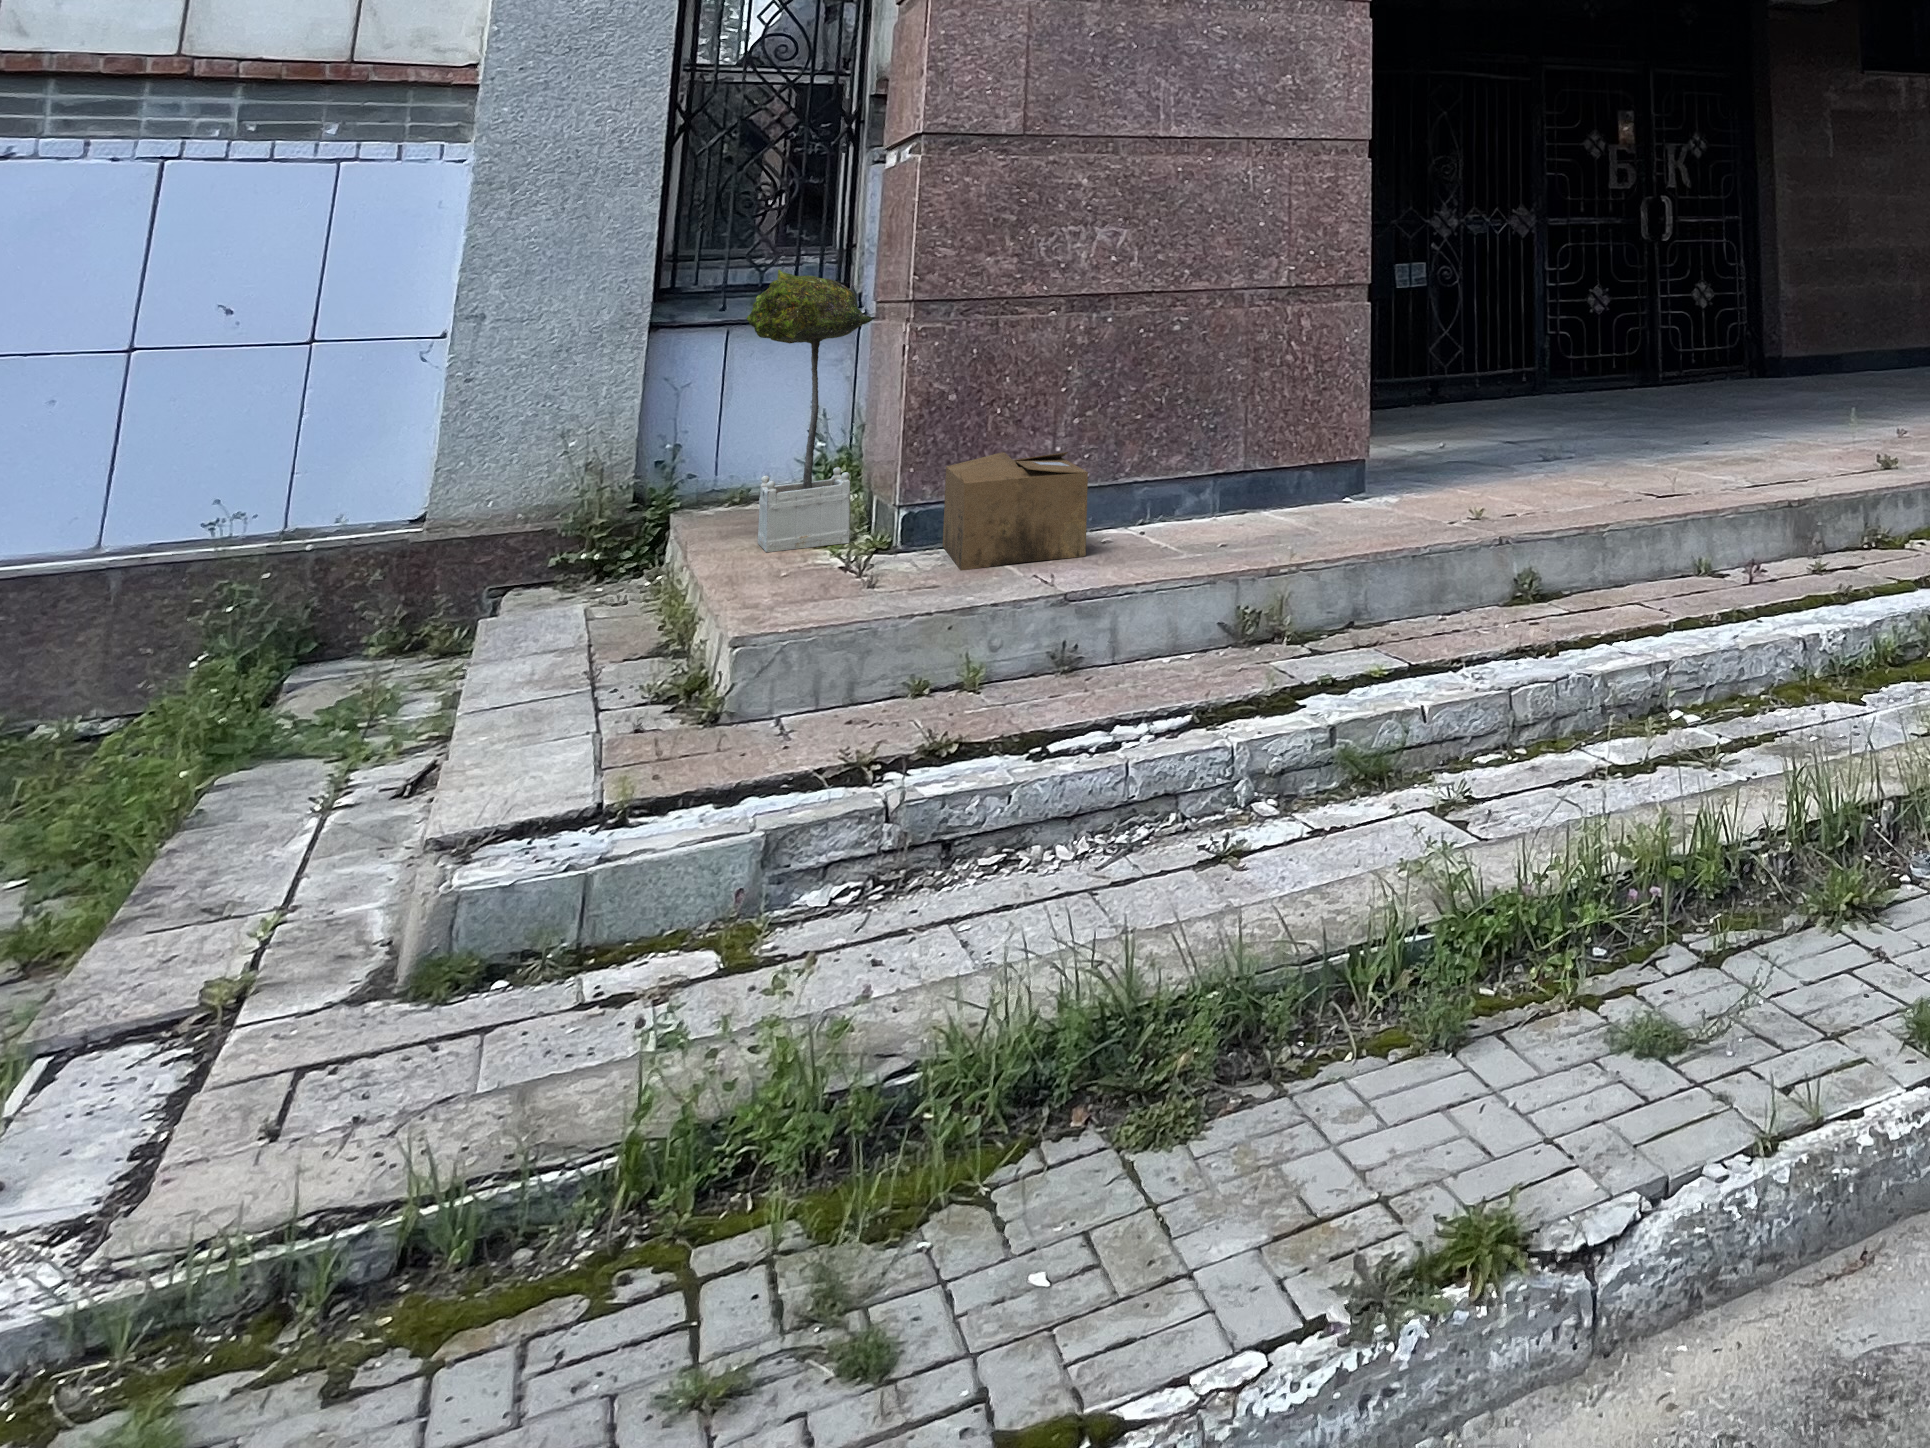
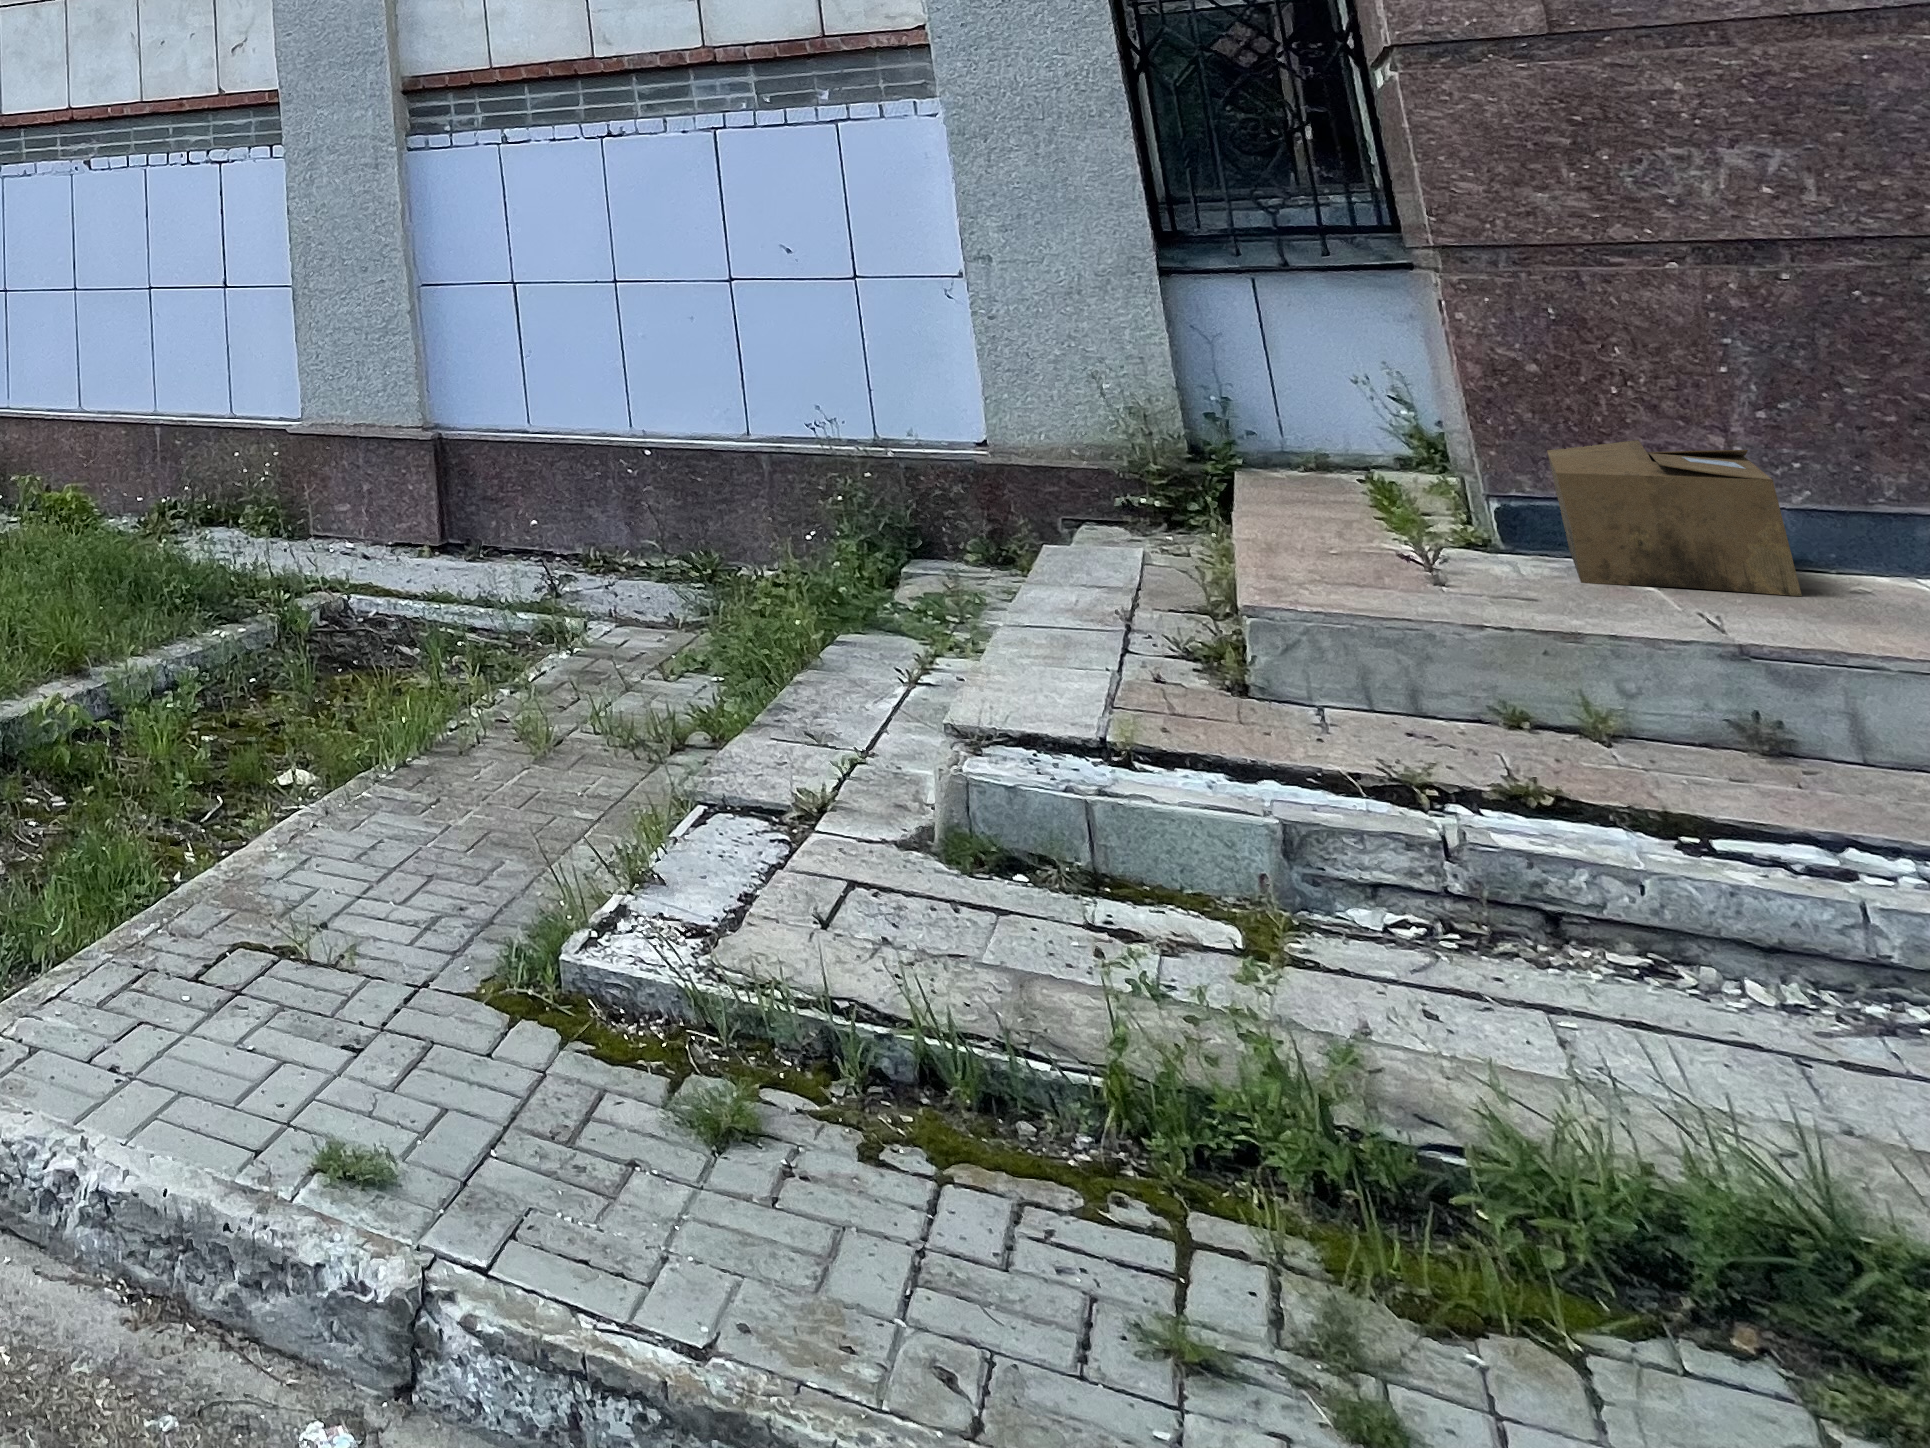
potted tree: present [747,269,872,552] -> none [1239,210,1438,528]

